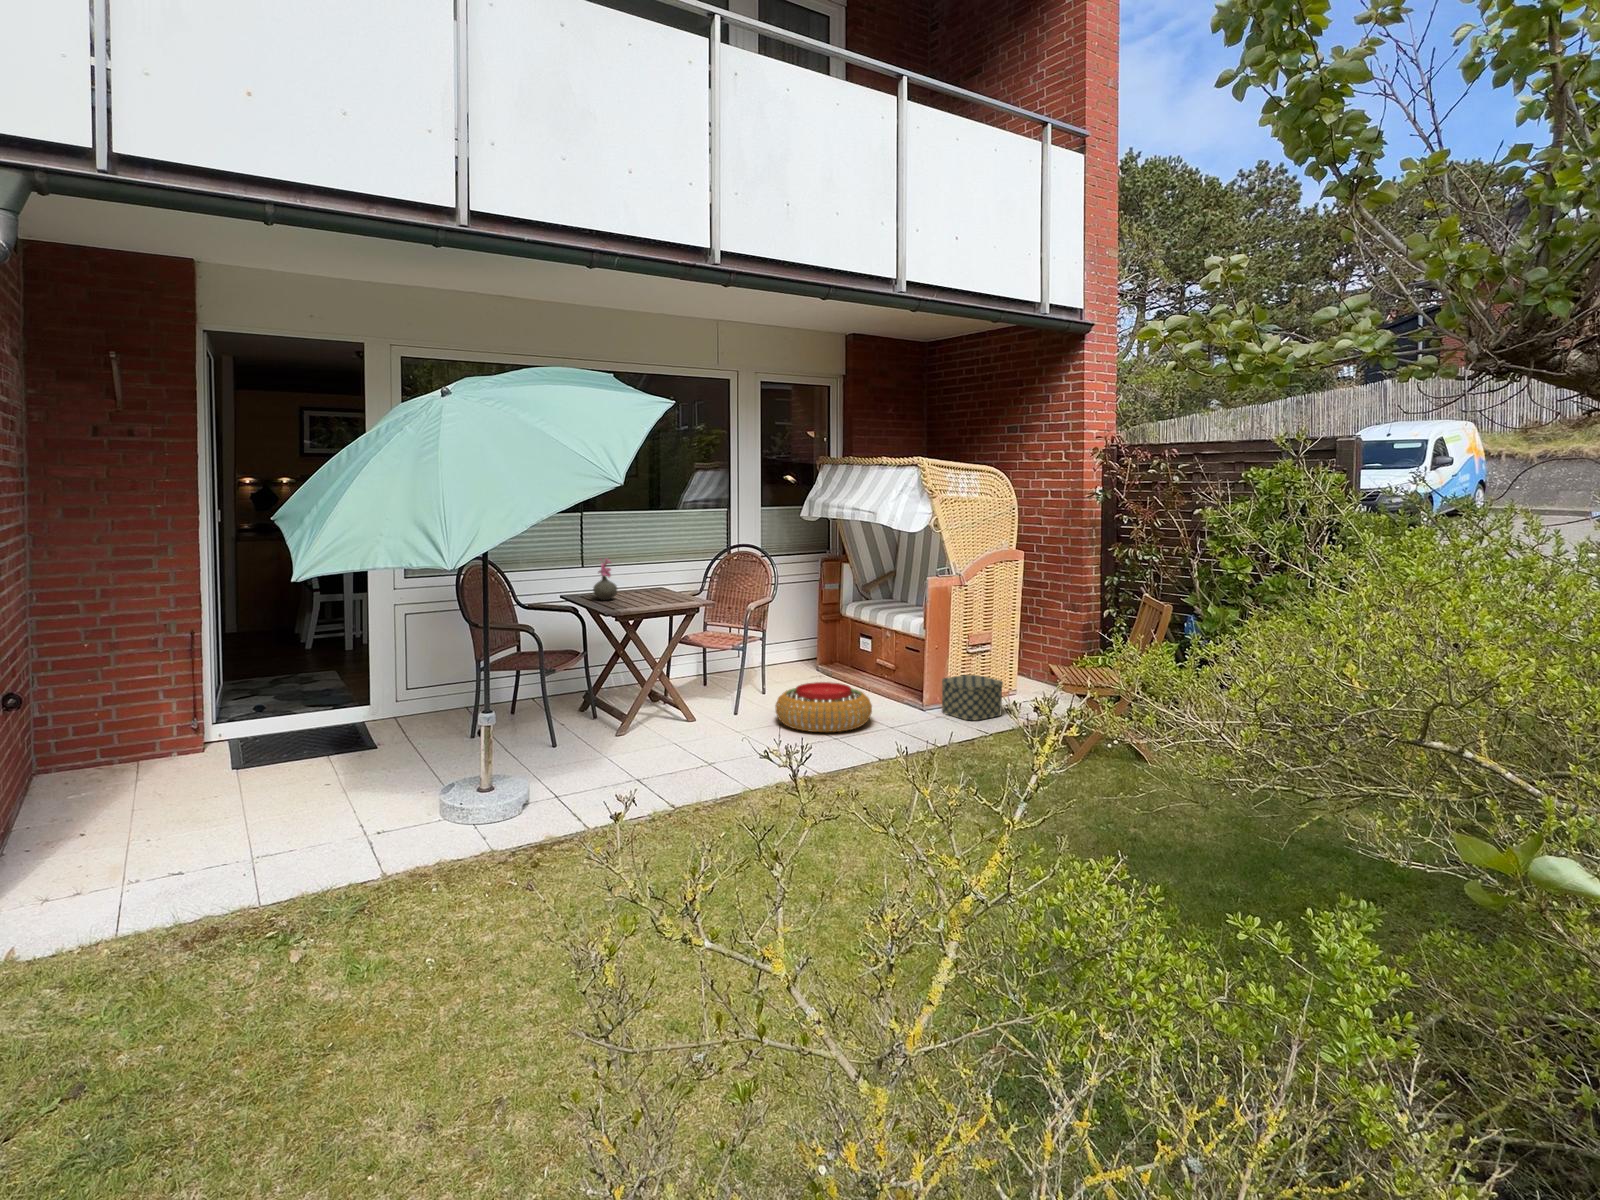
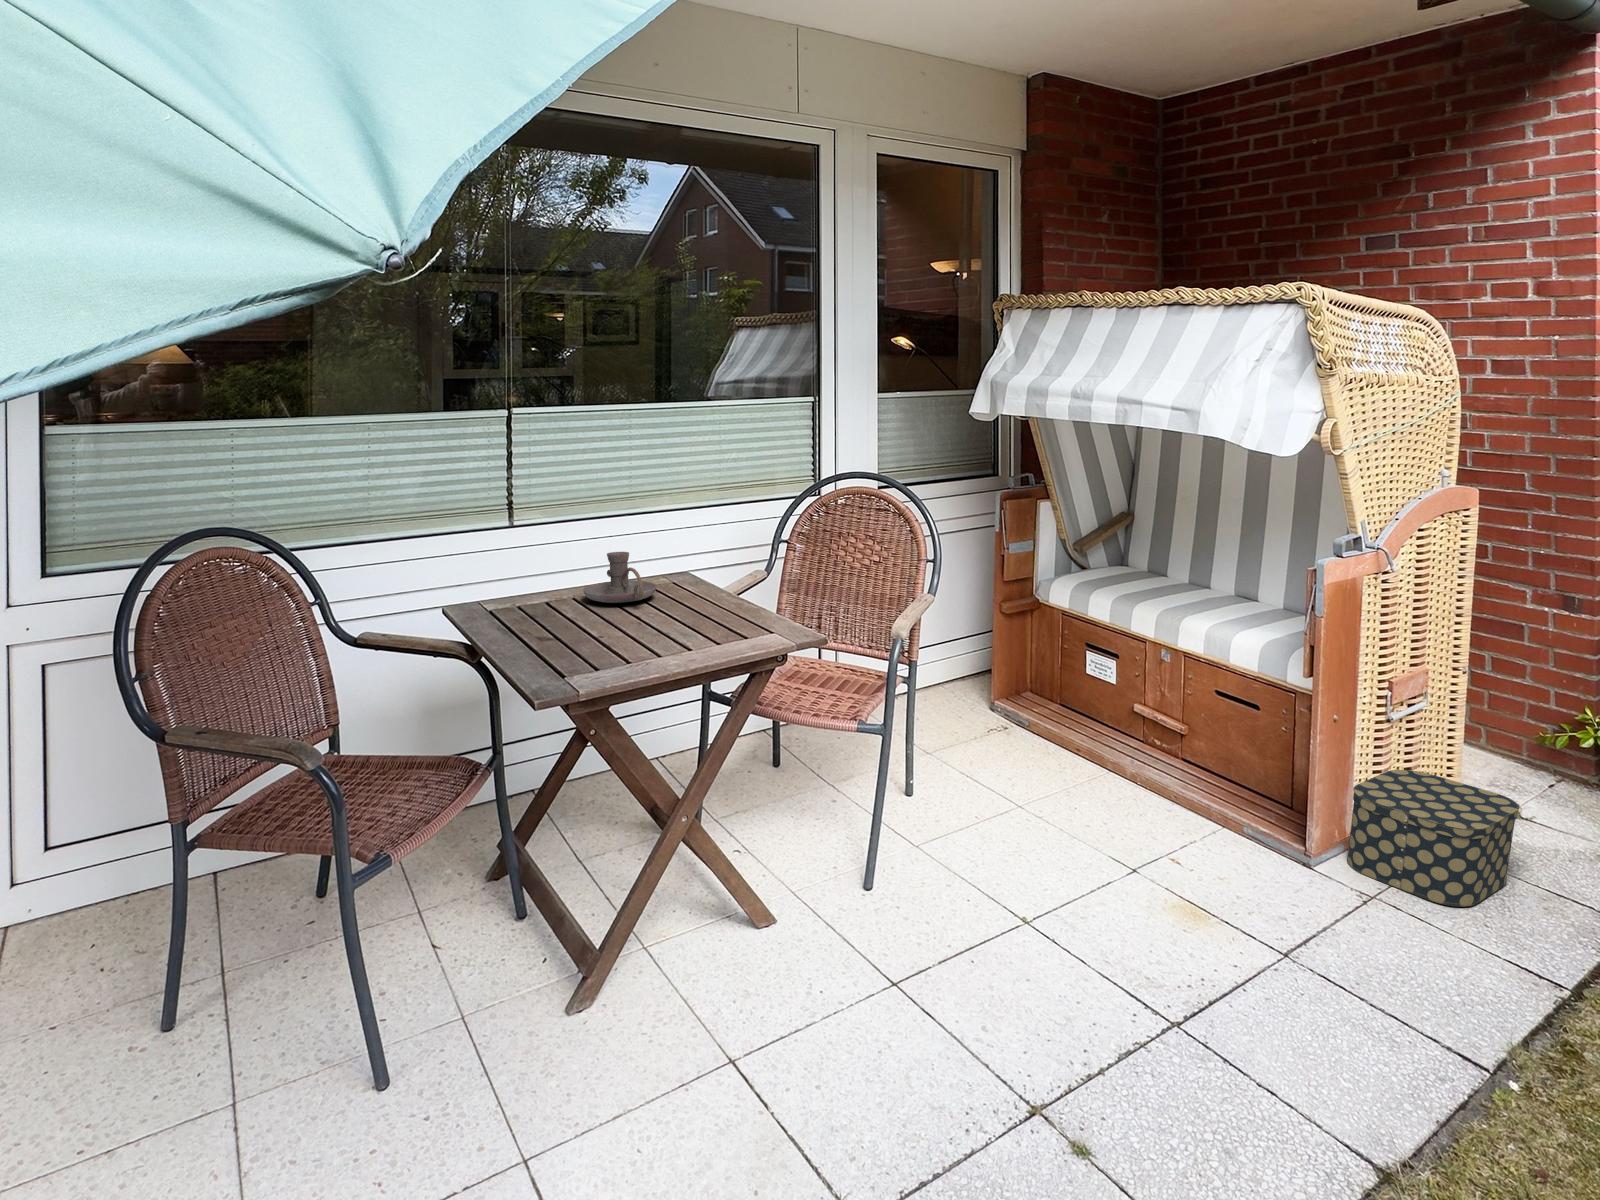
vase: present [593,559,617,600] -> none [511,522,573,631]
candle holder: none [619,574,650,594] -> present [583,552,656,603]
pouf: present [776,682,872,732] -> none [975,812,1231,981]

